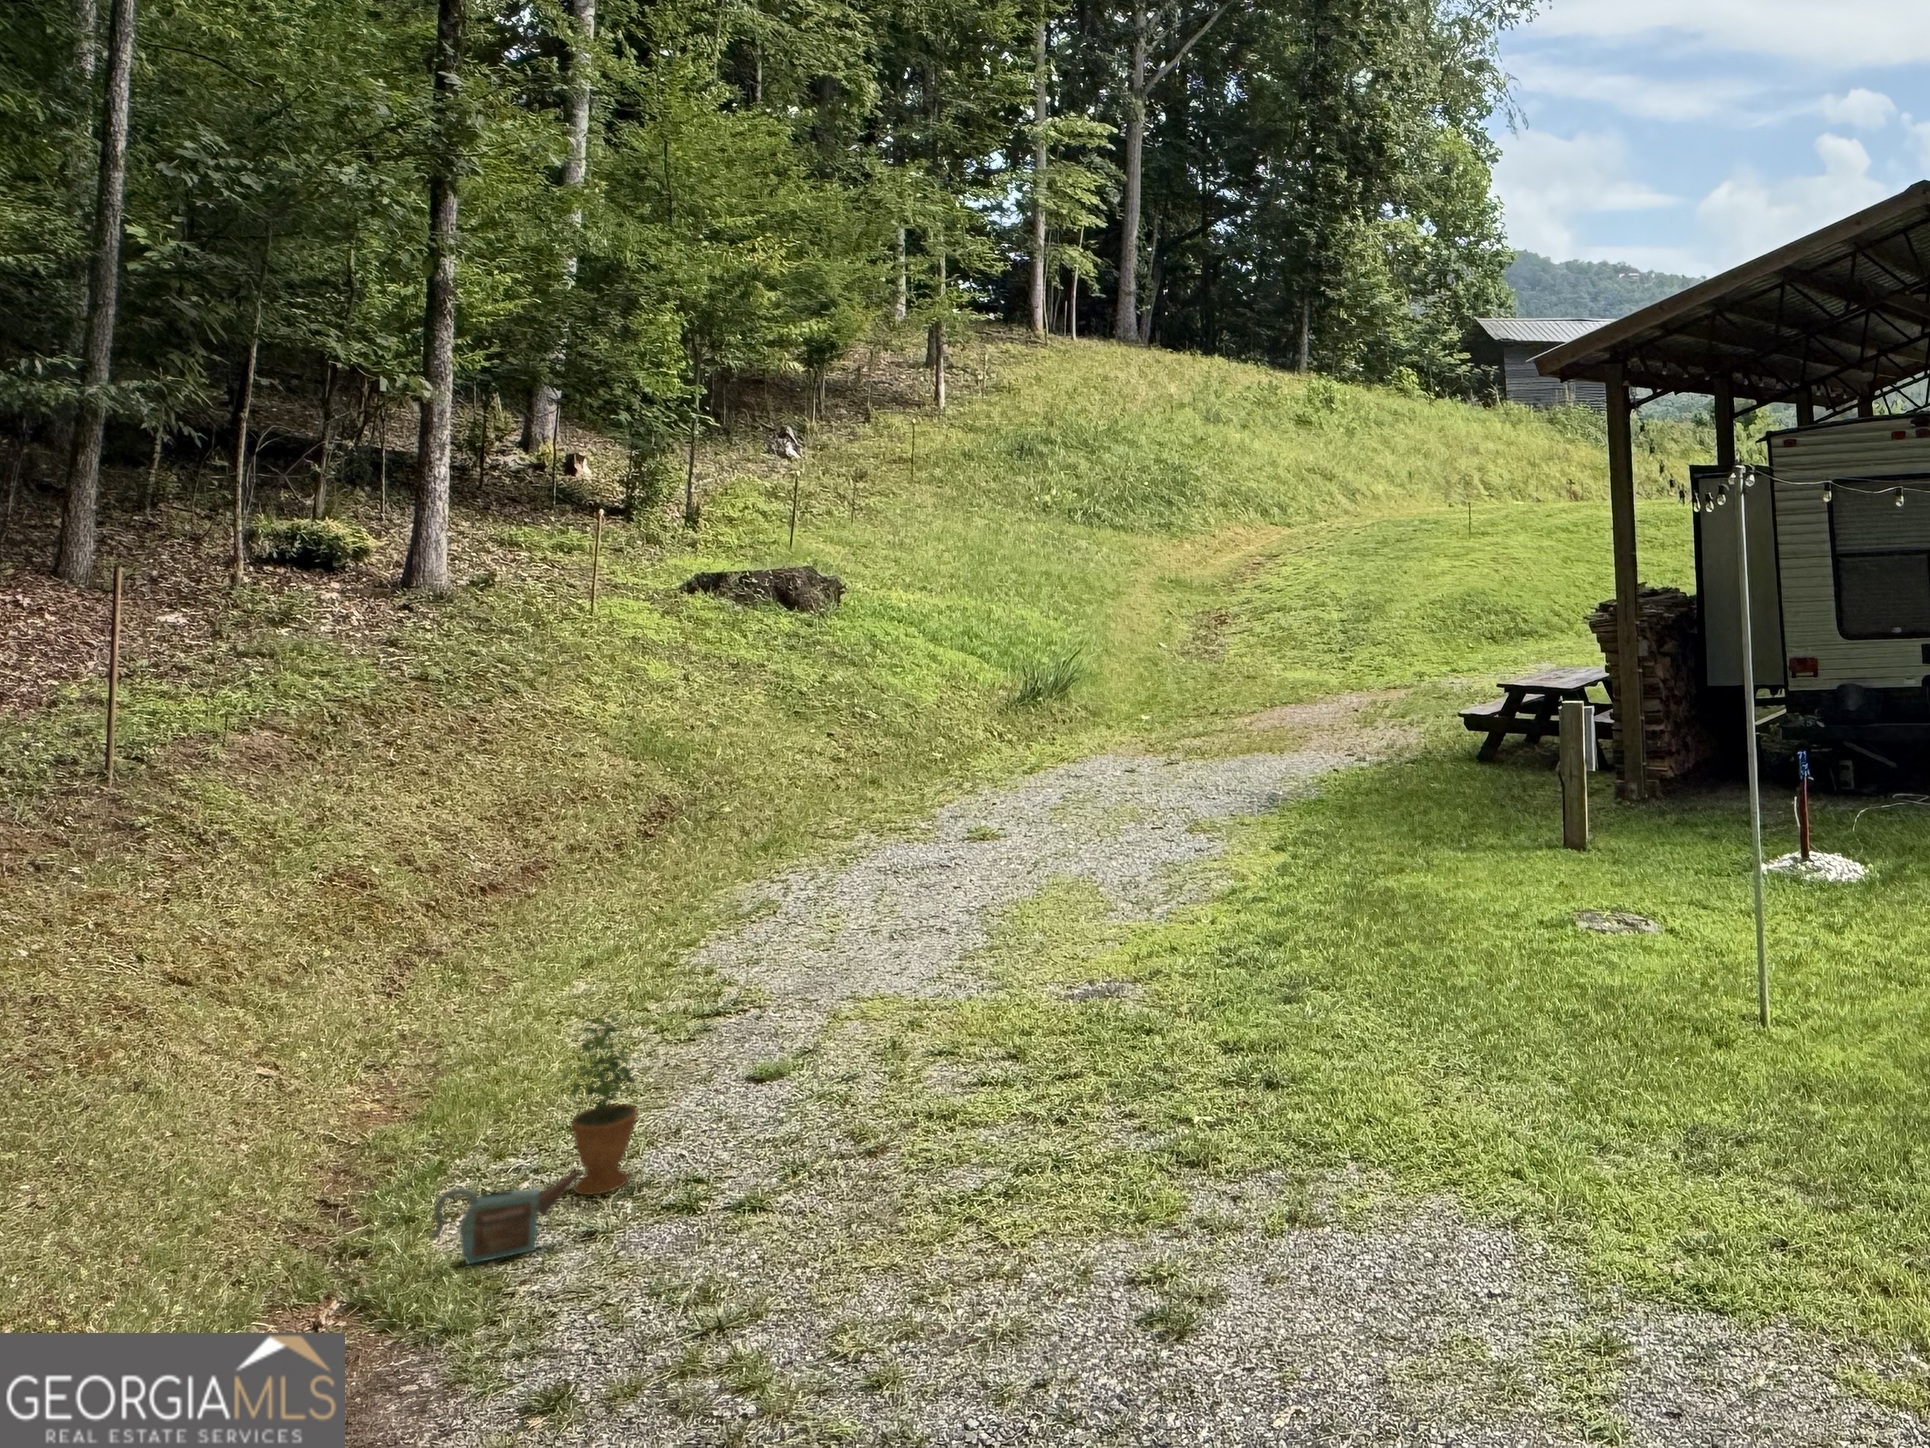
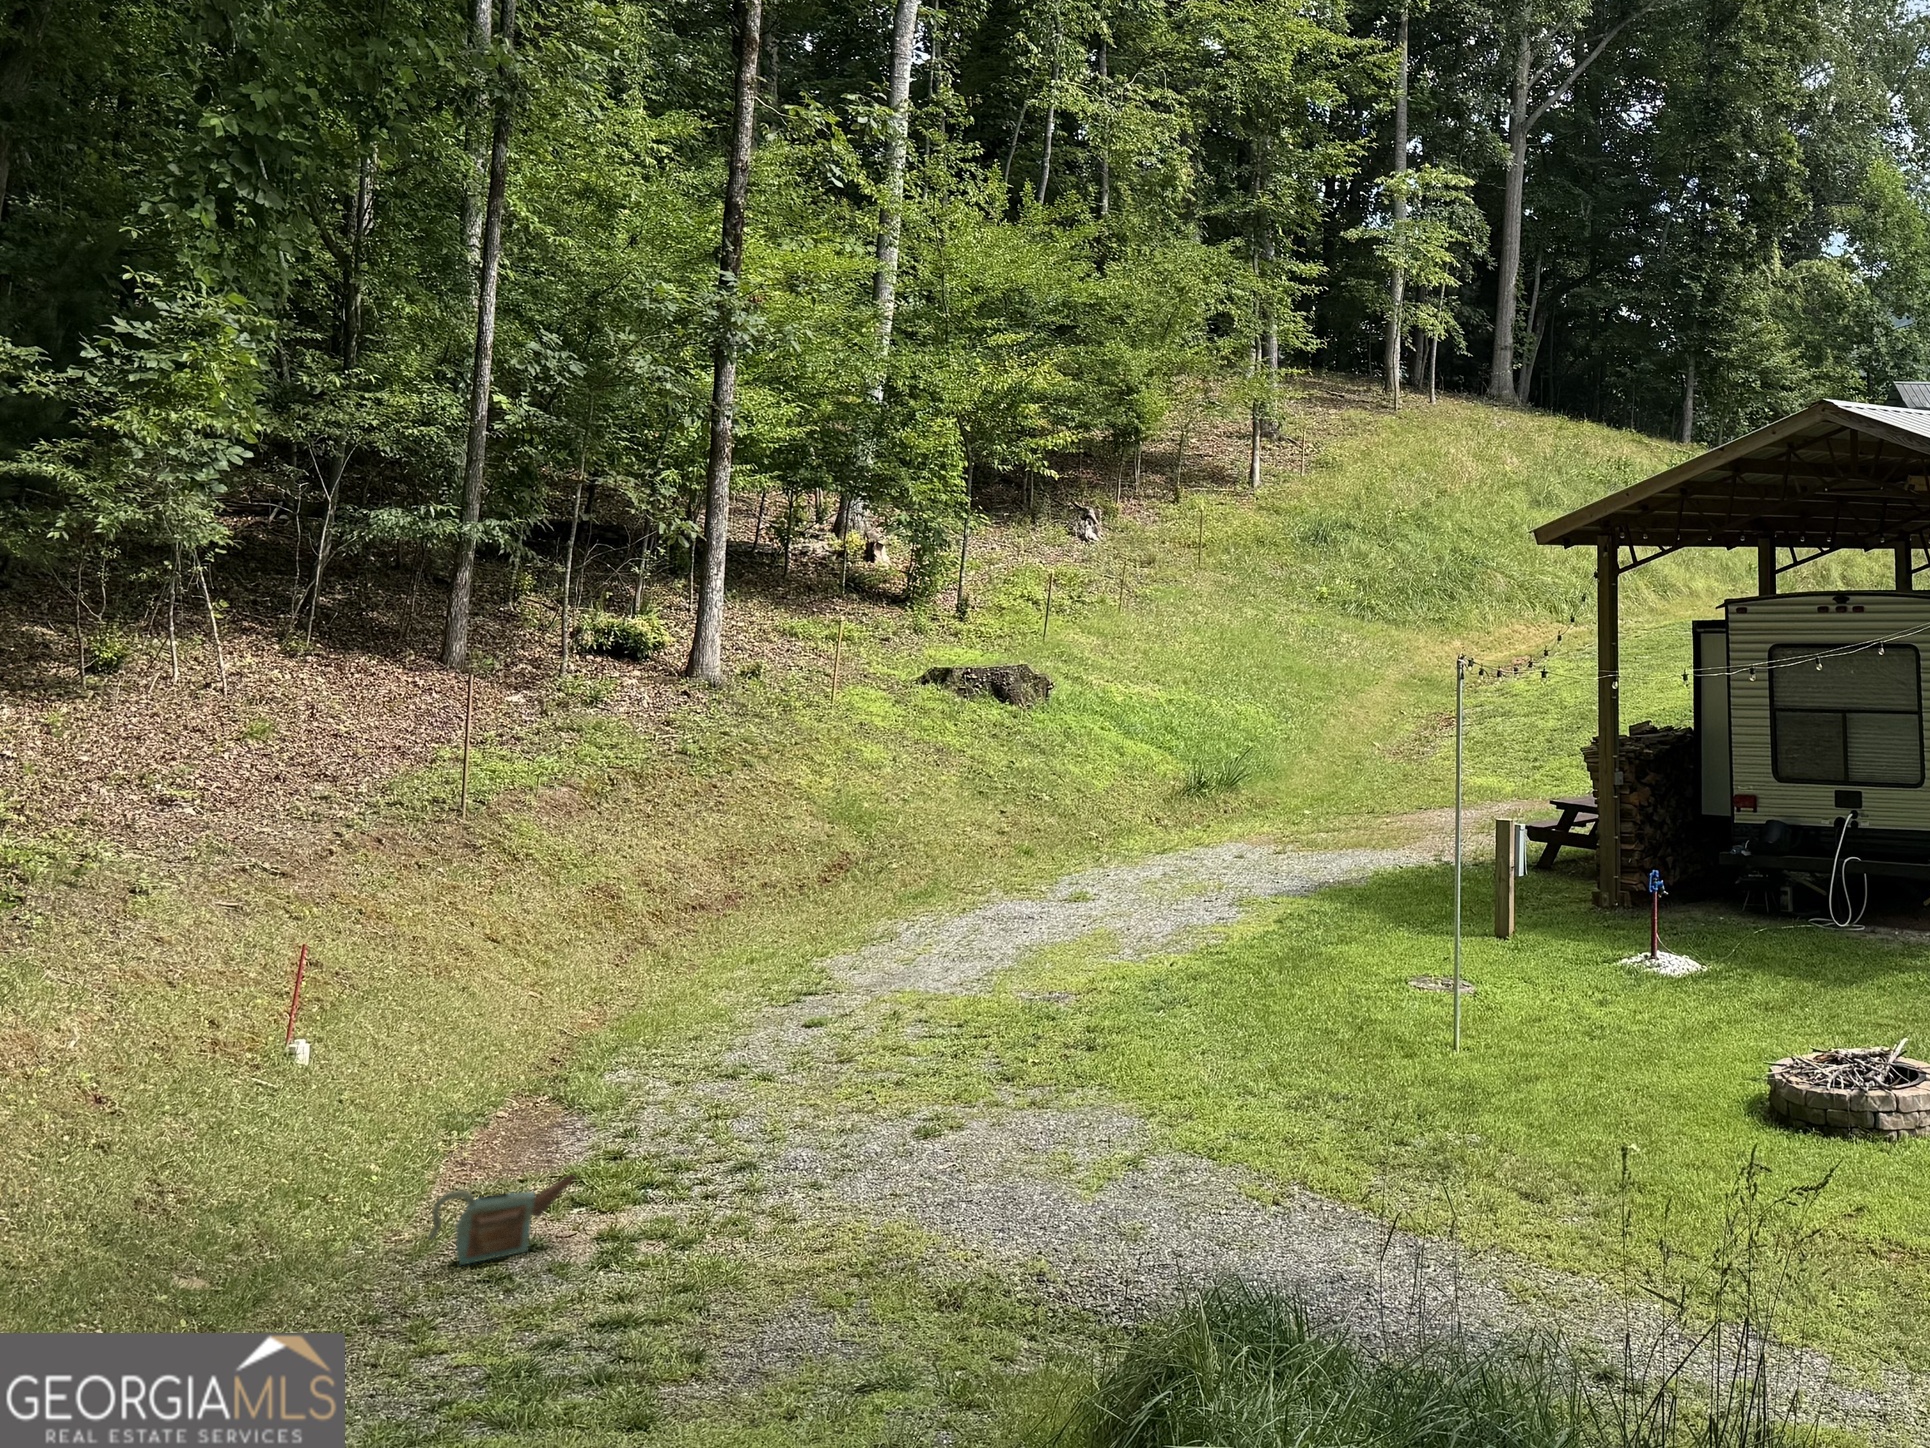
potted plant: present [563,1010,638,1195] -> none [559,1016,632,1197]

